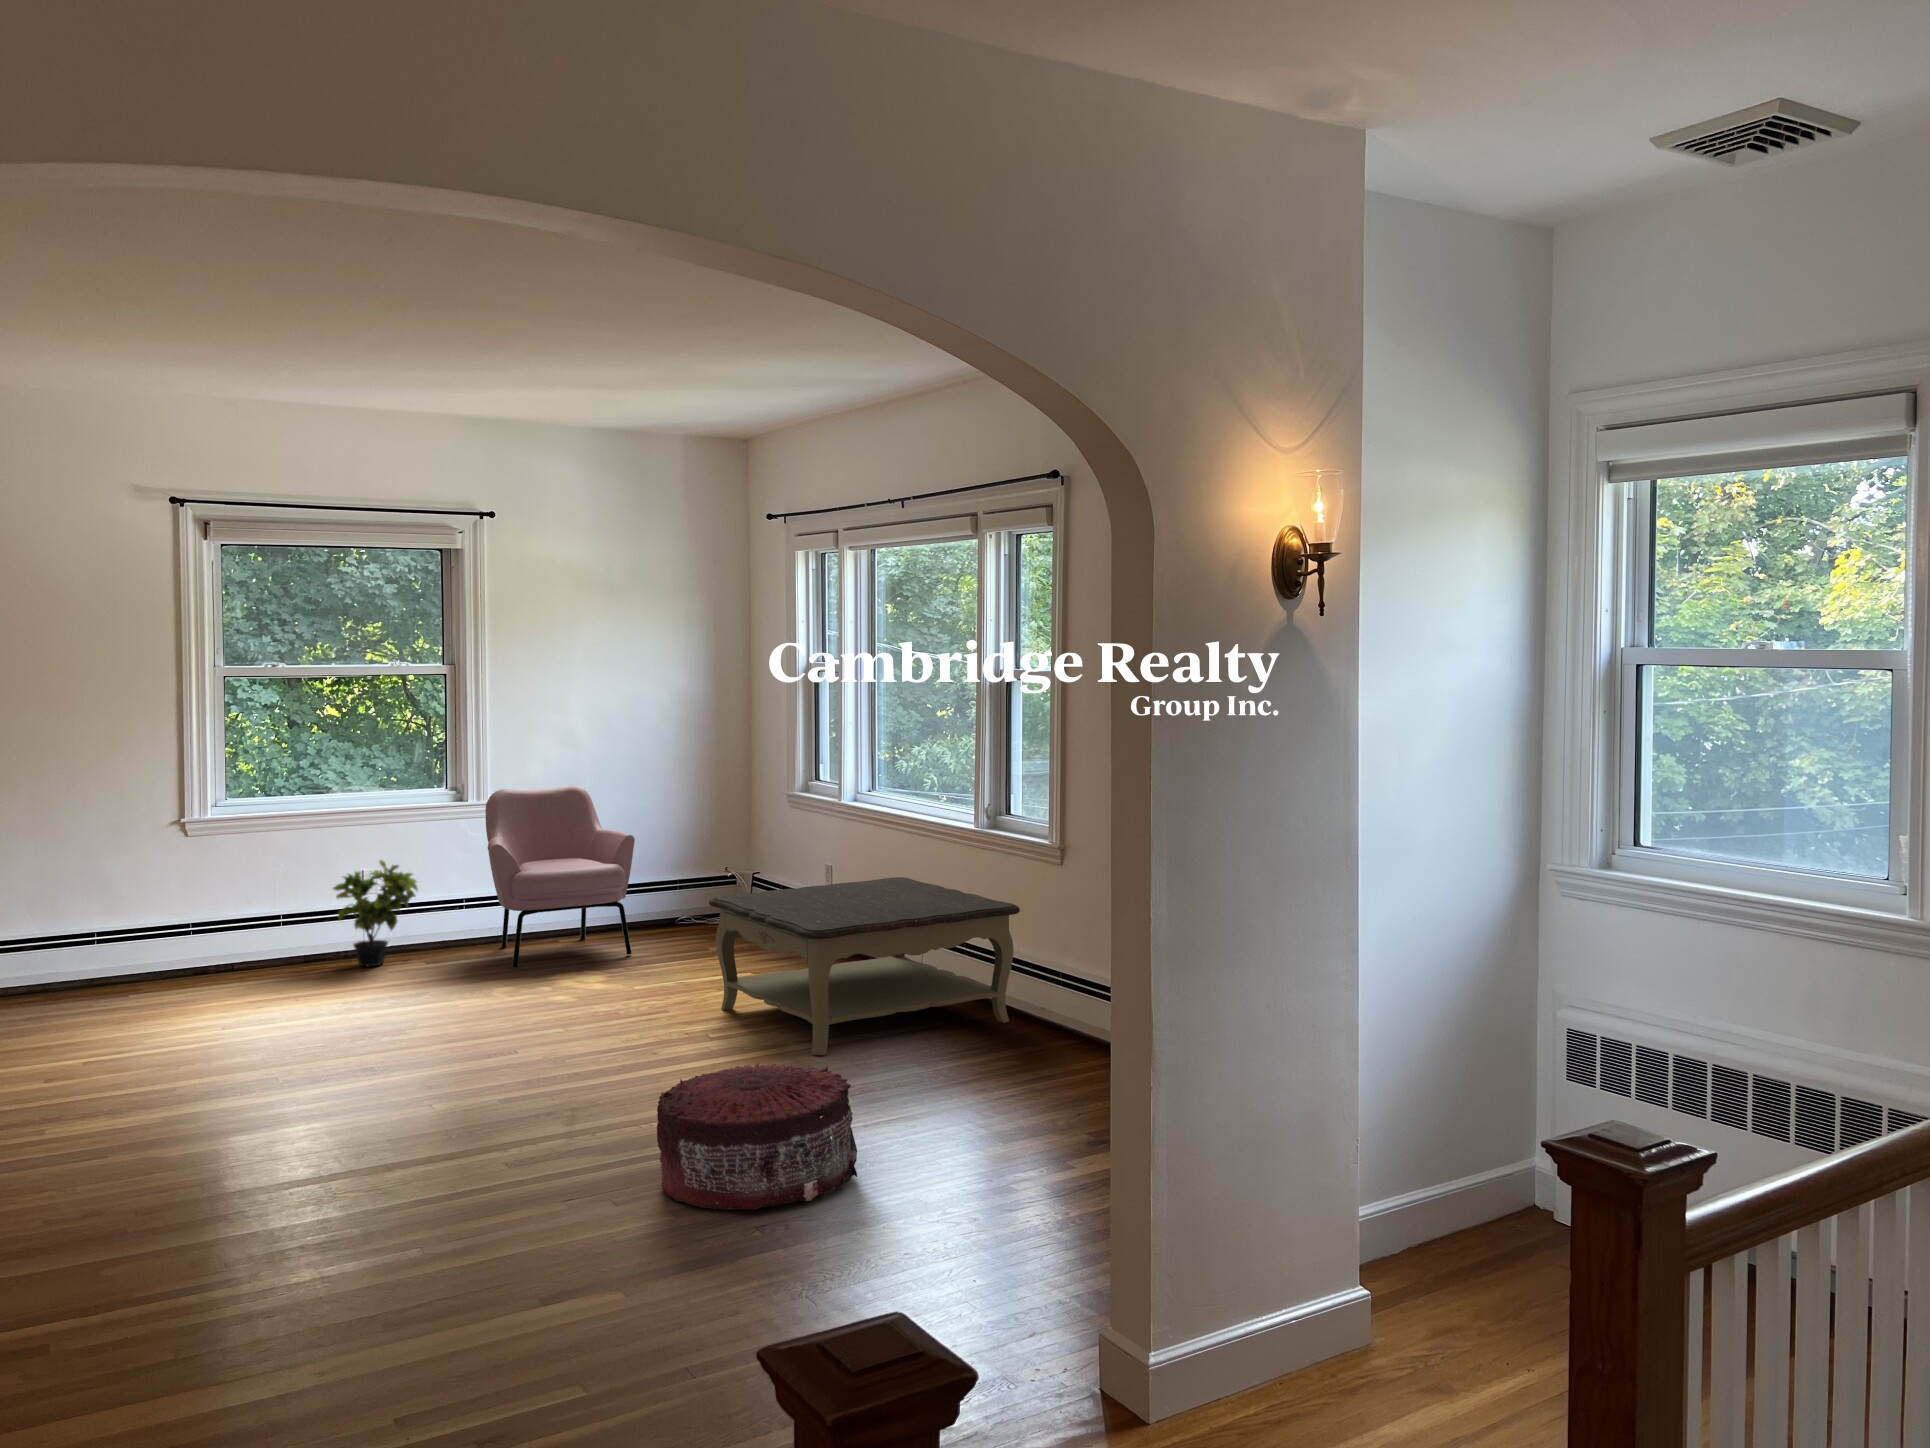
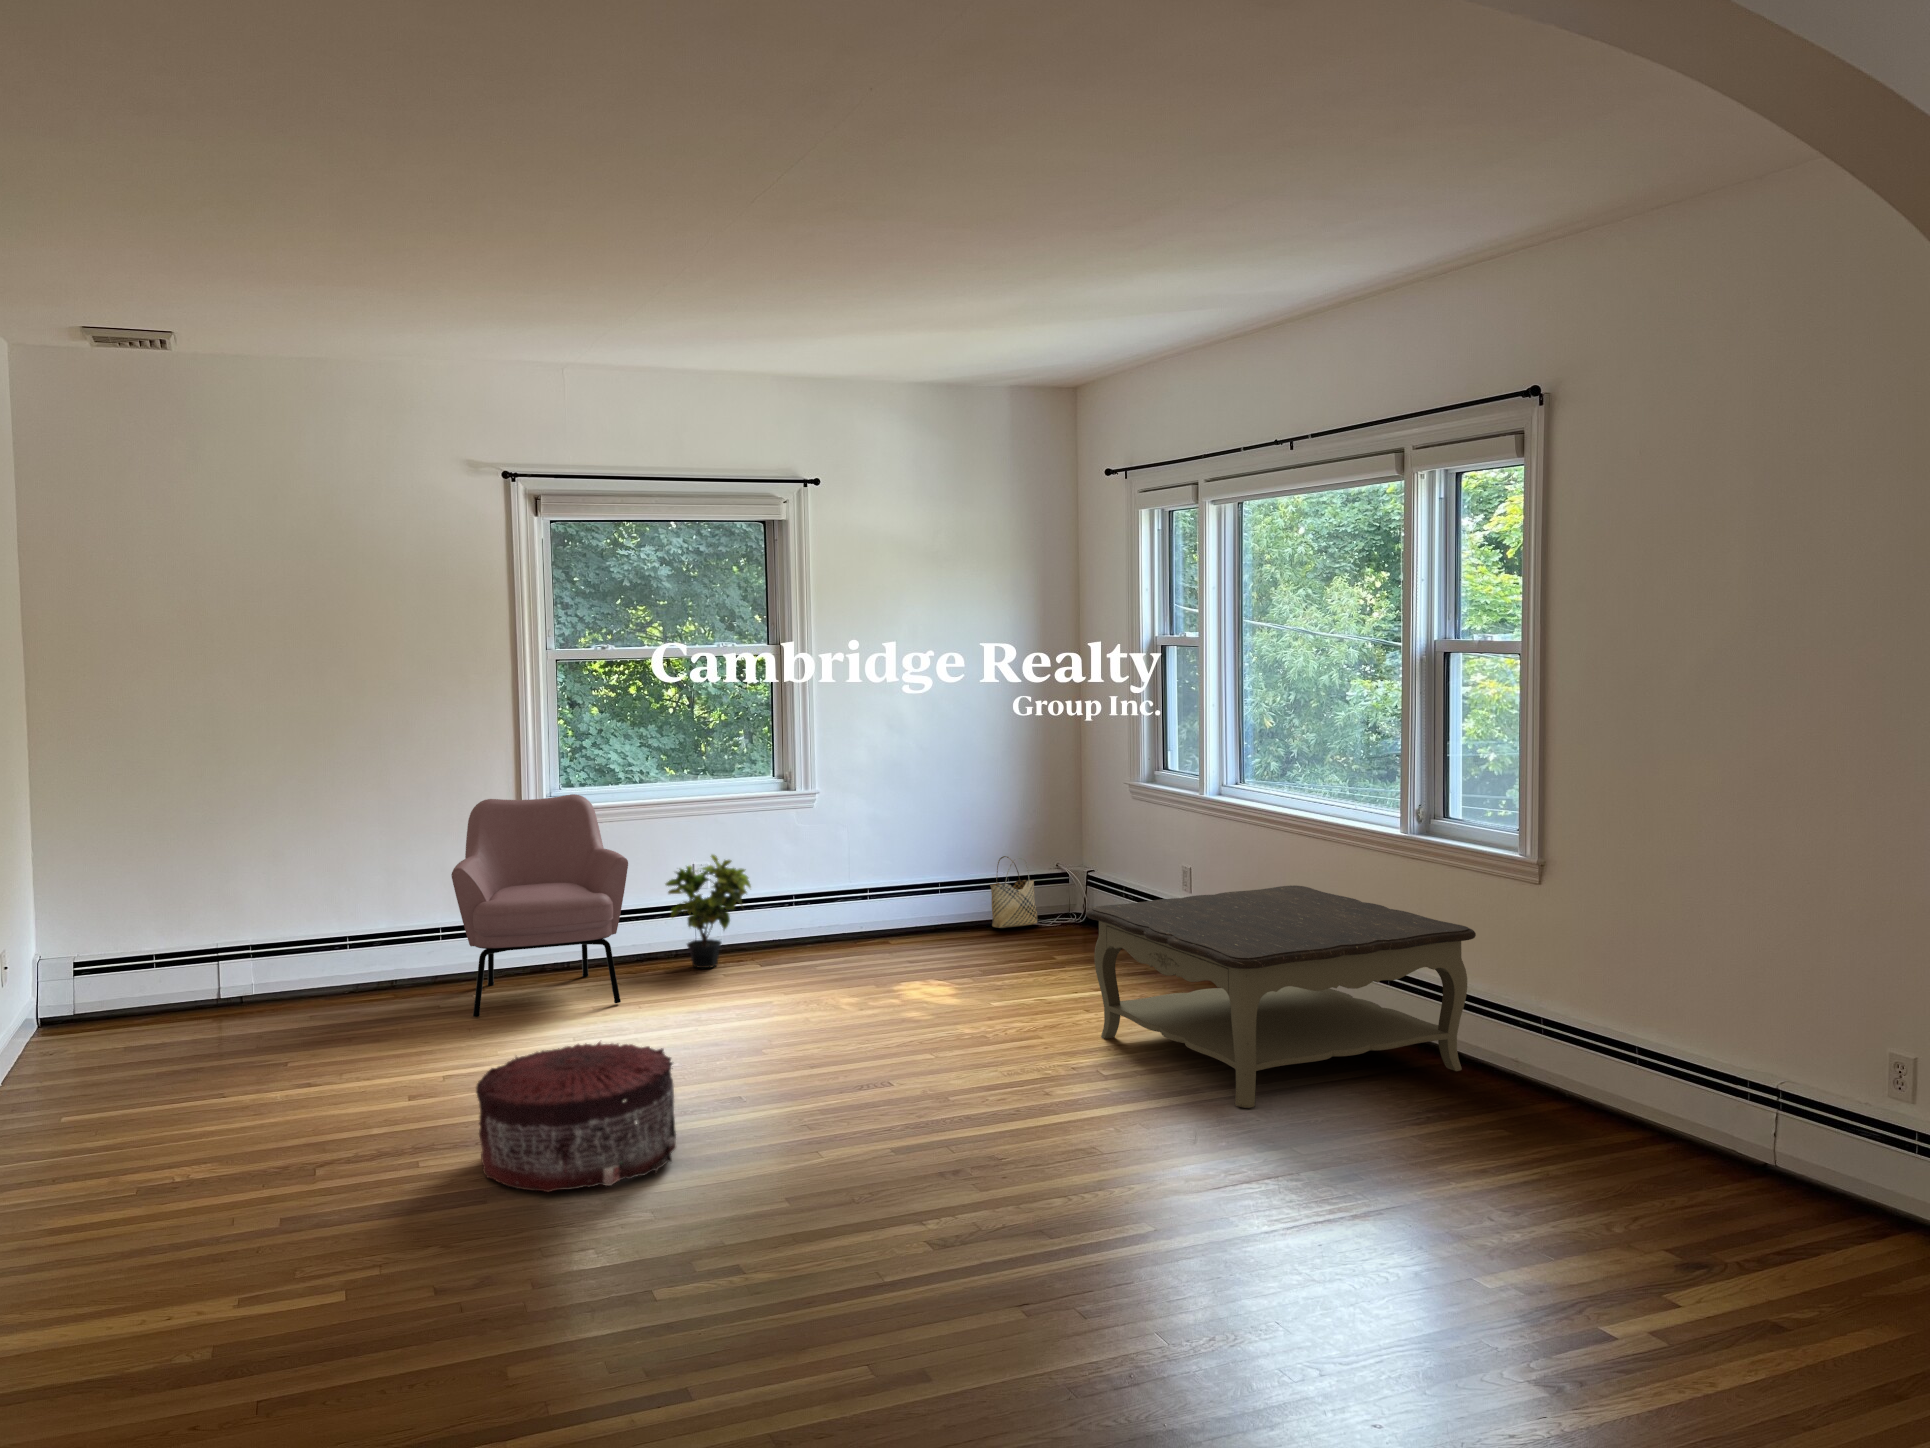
armchair: present [486,786,635,967] -> present [451,794,628,1017]
woven basket: none [657,861,702,926] -> present [990,856,1037,928]
pouf: present [657,1062,857,1210] -> present [476,1042,676,1192]

